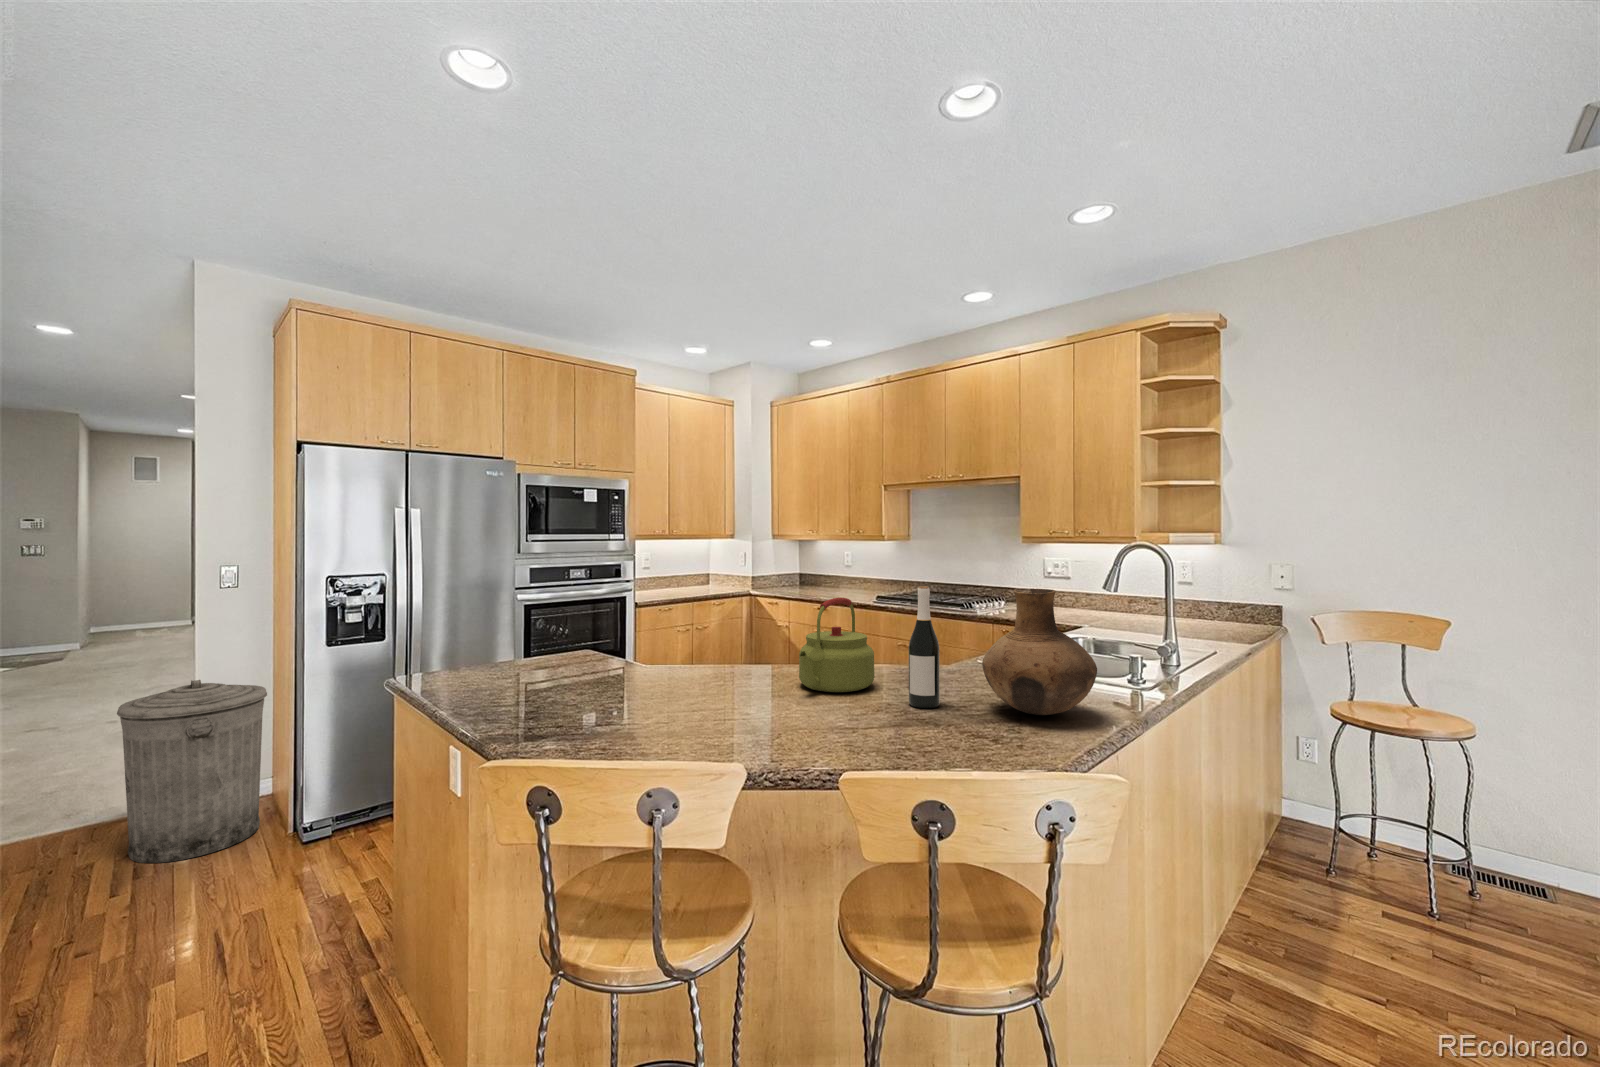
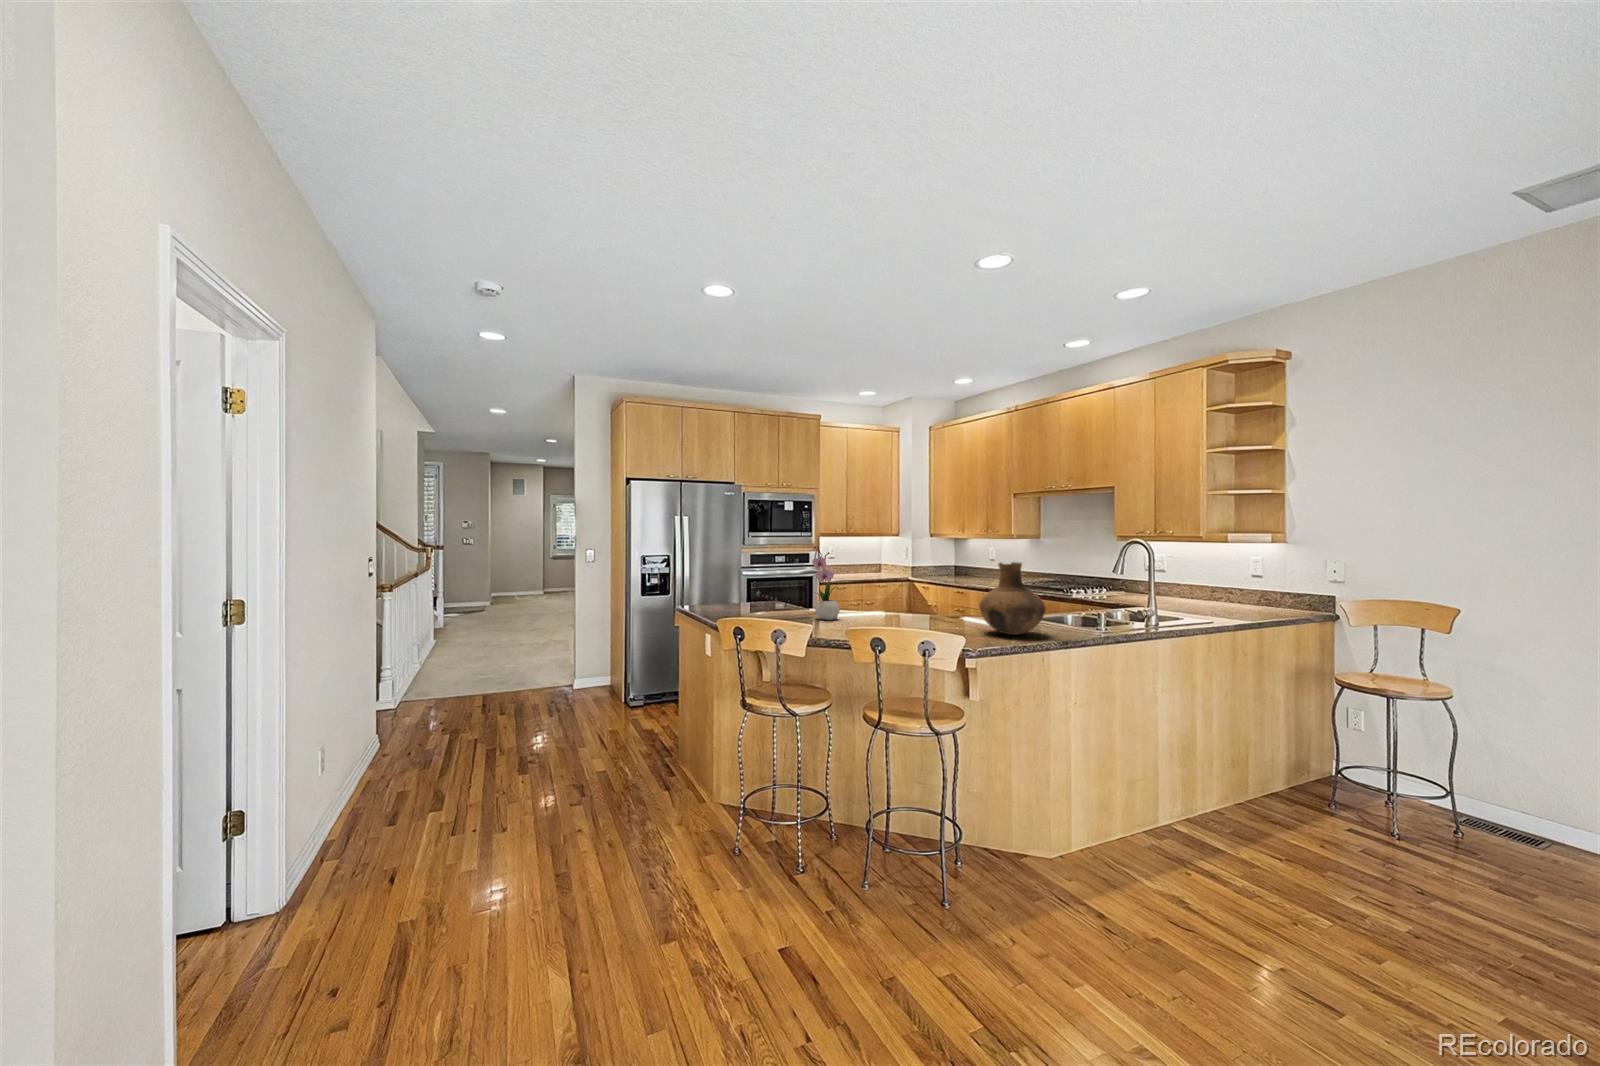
flower arrangement: none [675,565,729,702] -> present [812,546,840,620]
wine bottle: present [909,586,940,708] -> none [940,560,958,629]
kettle: present [799,597,875,692] -> none [881,568,930,622]
trash can: present [117,680,267,863] -> none [541,612,608,709]

